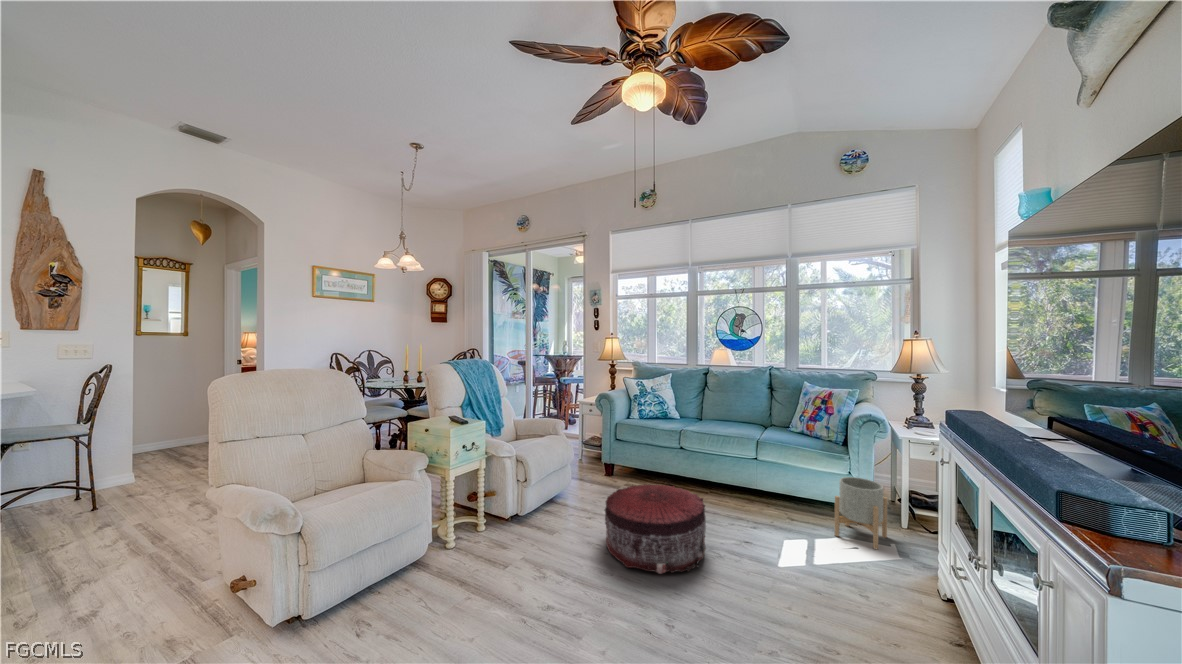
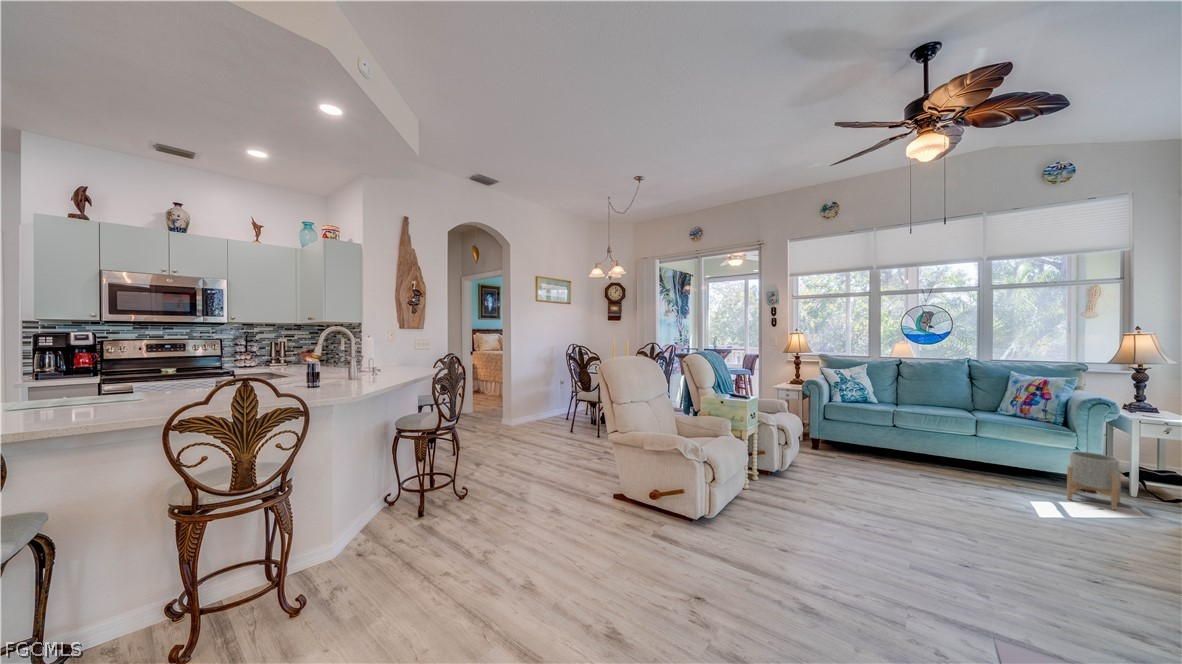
pouf: present [605,484,706,574] -> none [862,450,964,515]

